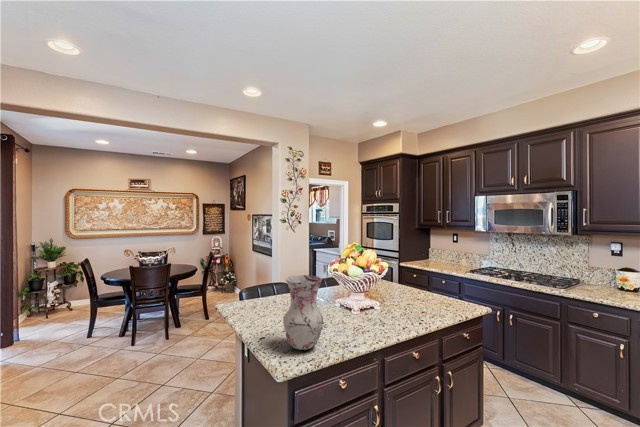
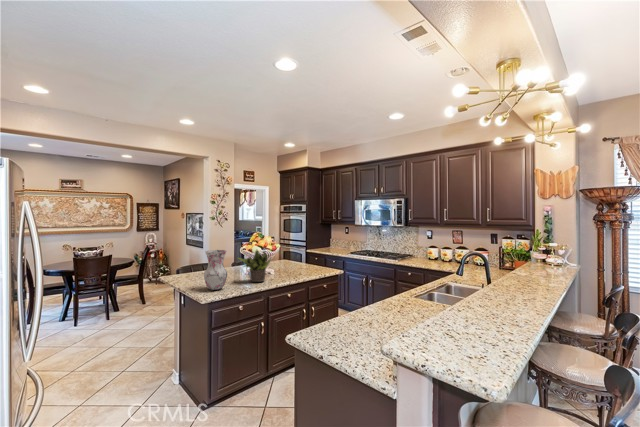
potted plant: none [333,273,392,332] -> present [238,250,271,282]

